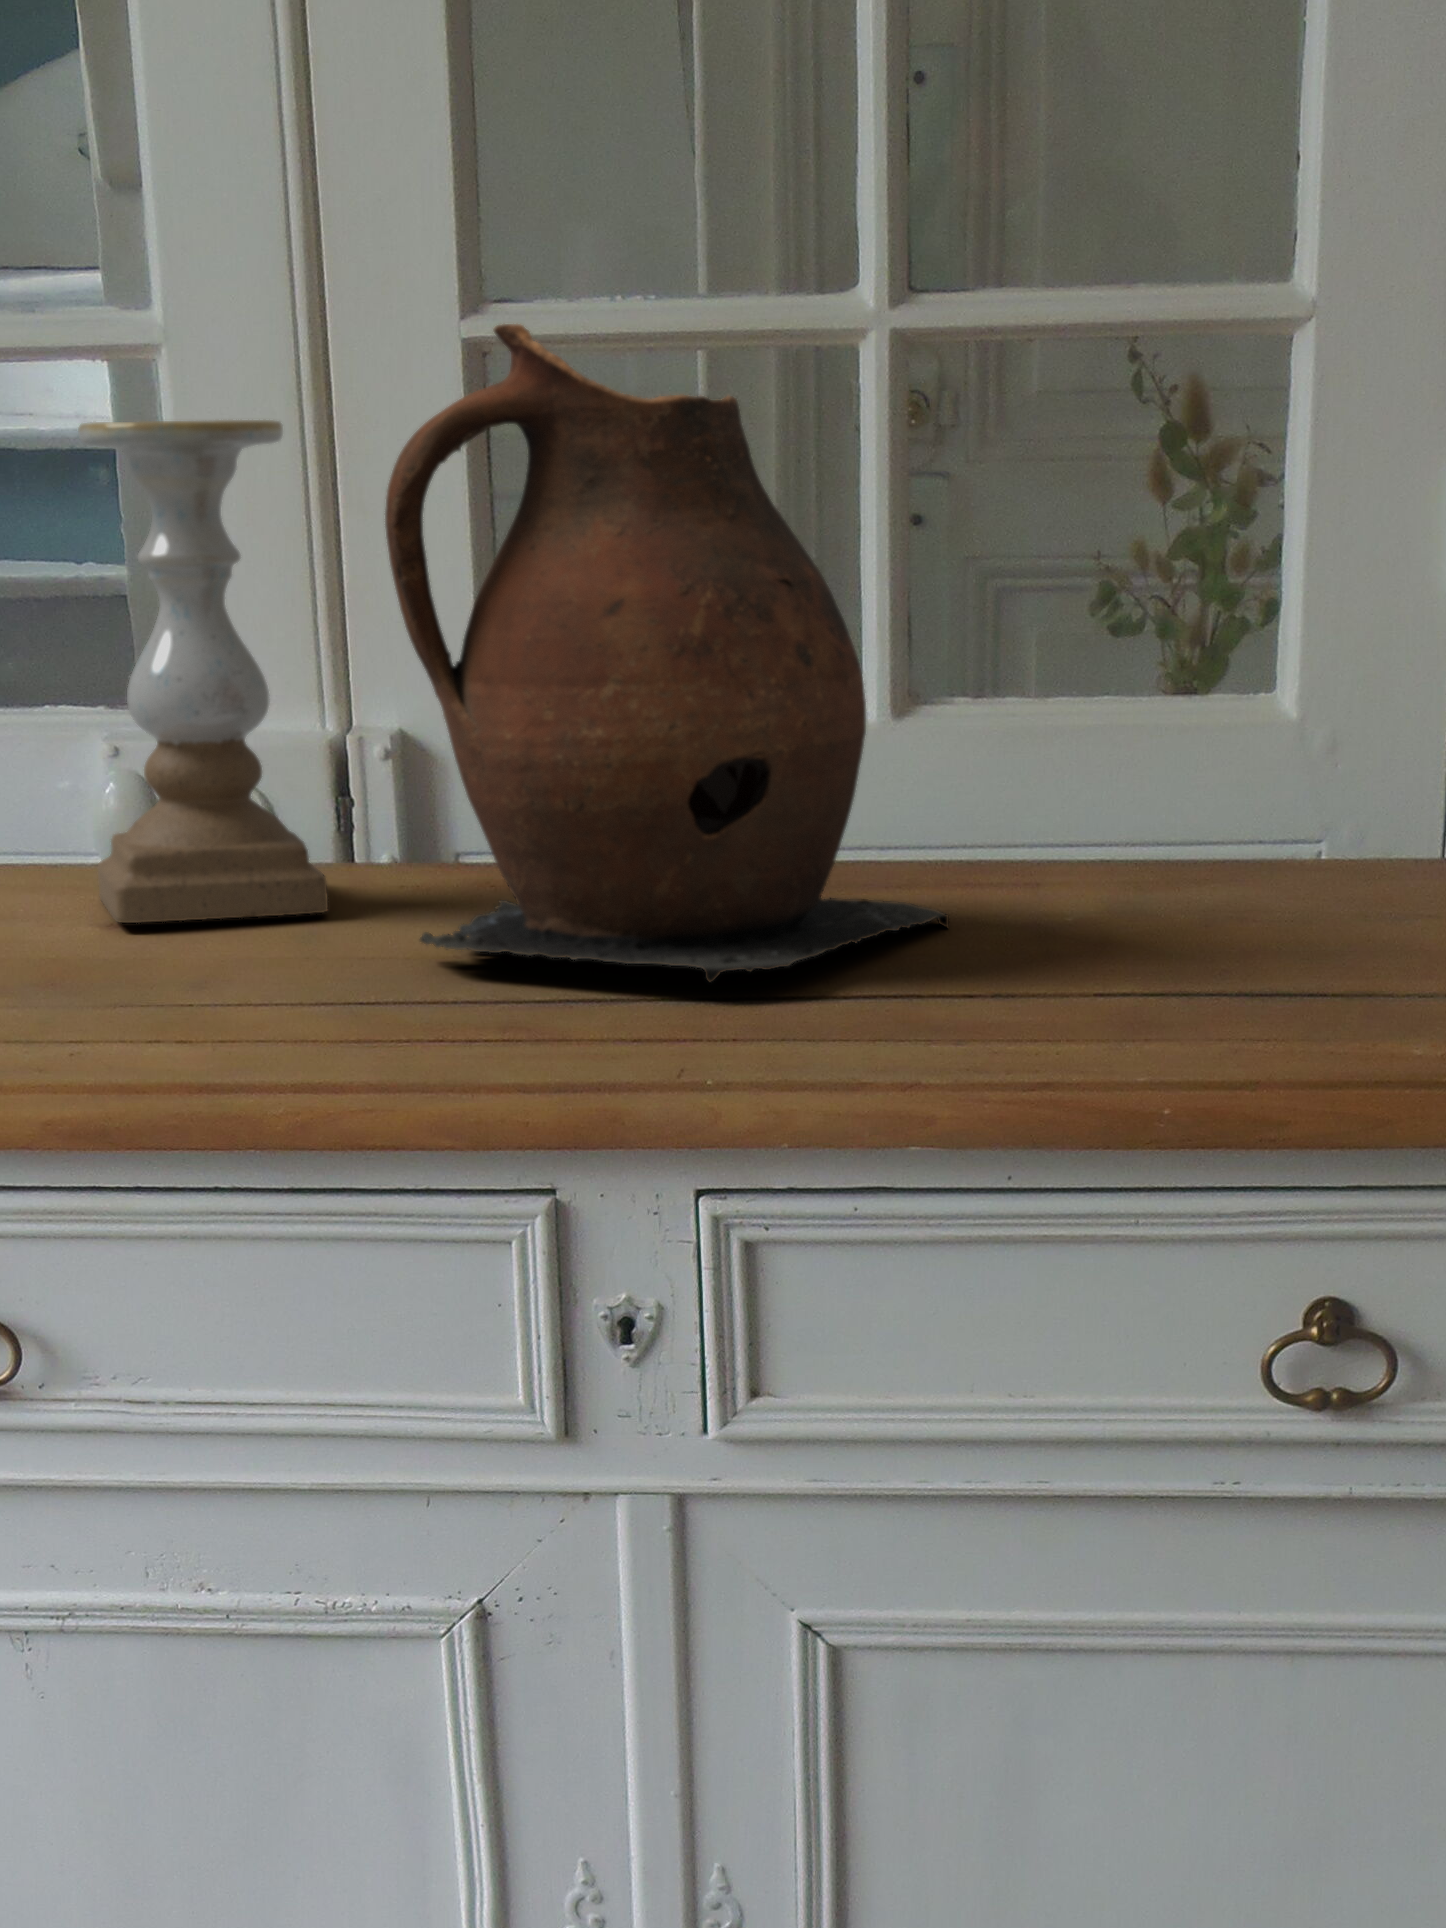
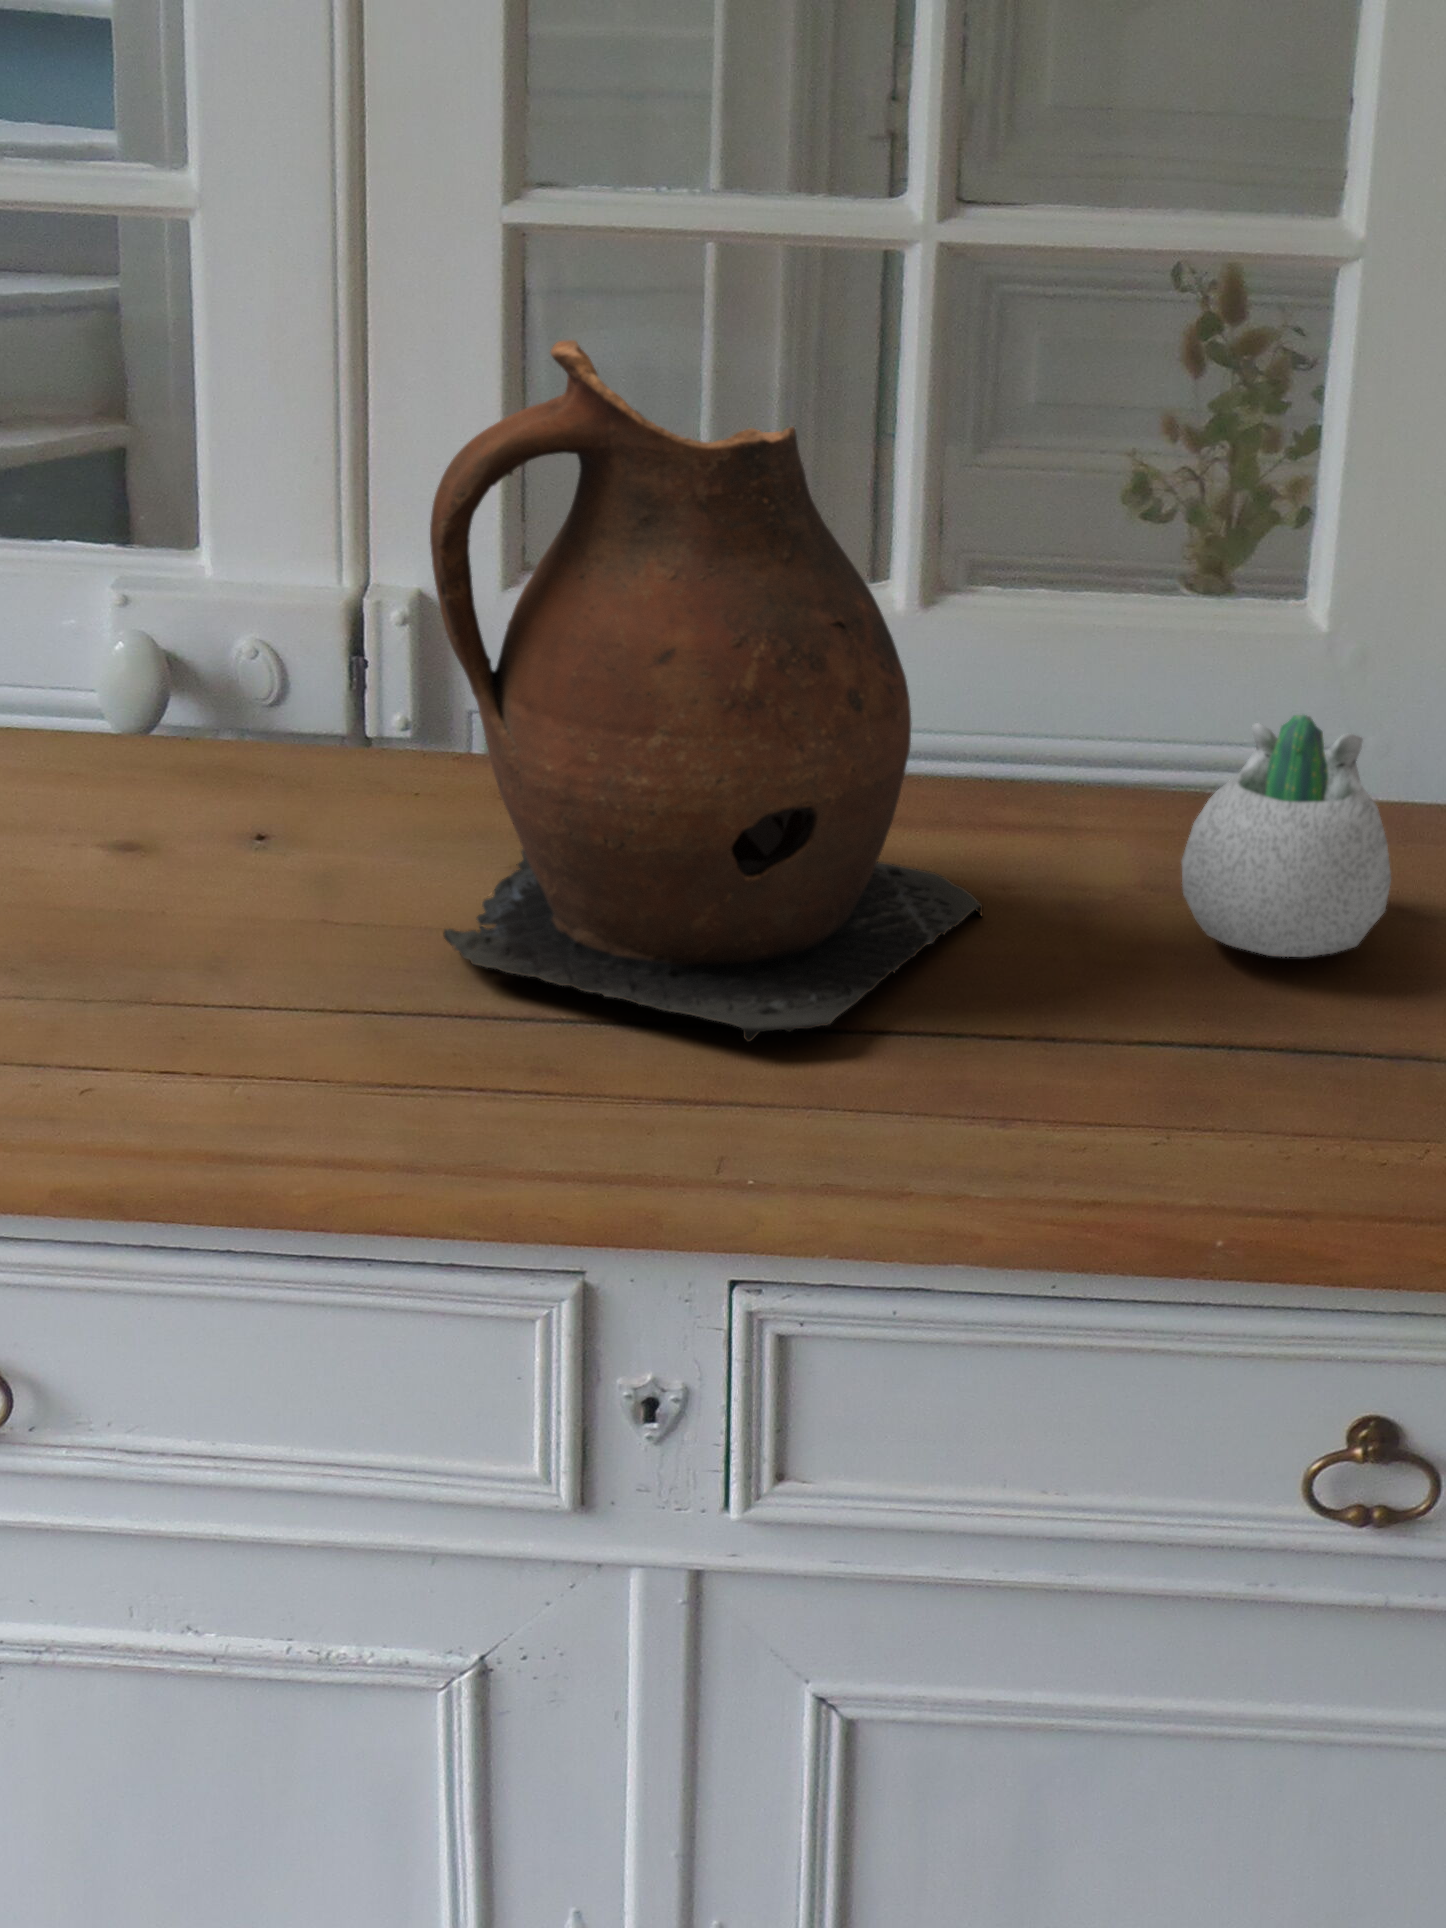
candle holder: present [78,420,328,923] -> none [106,347,345,866]
succulent planter: none [1141,688,1349,930] -> present [1182,715,1391,957]

